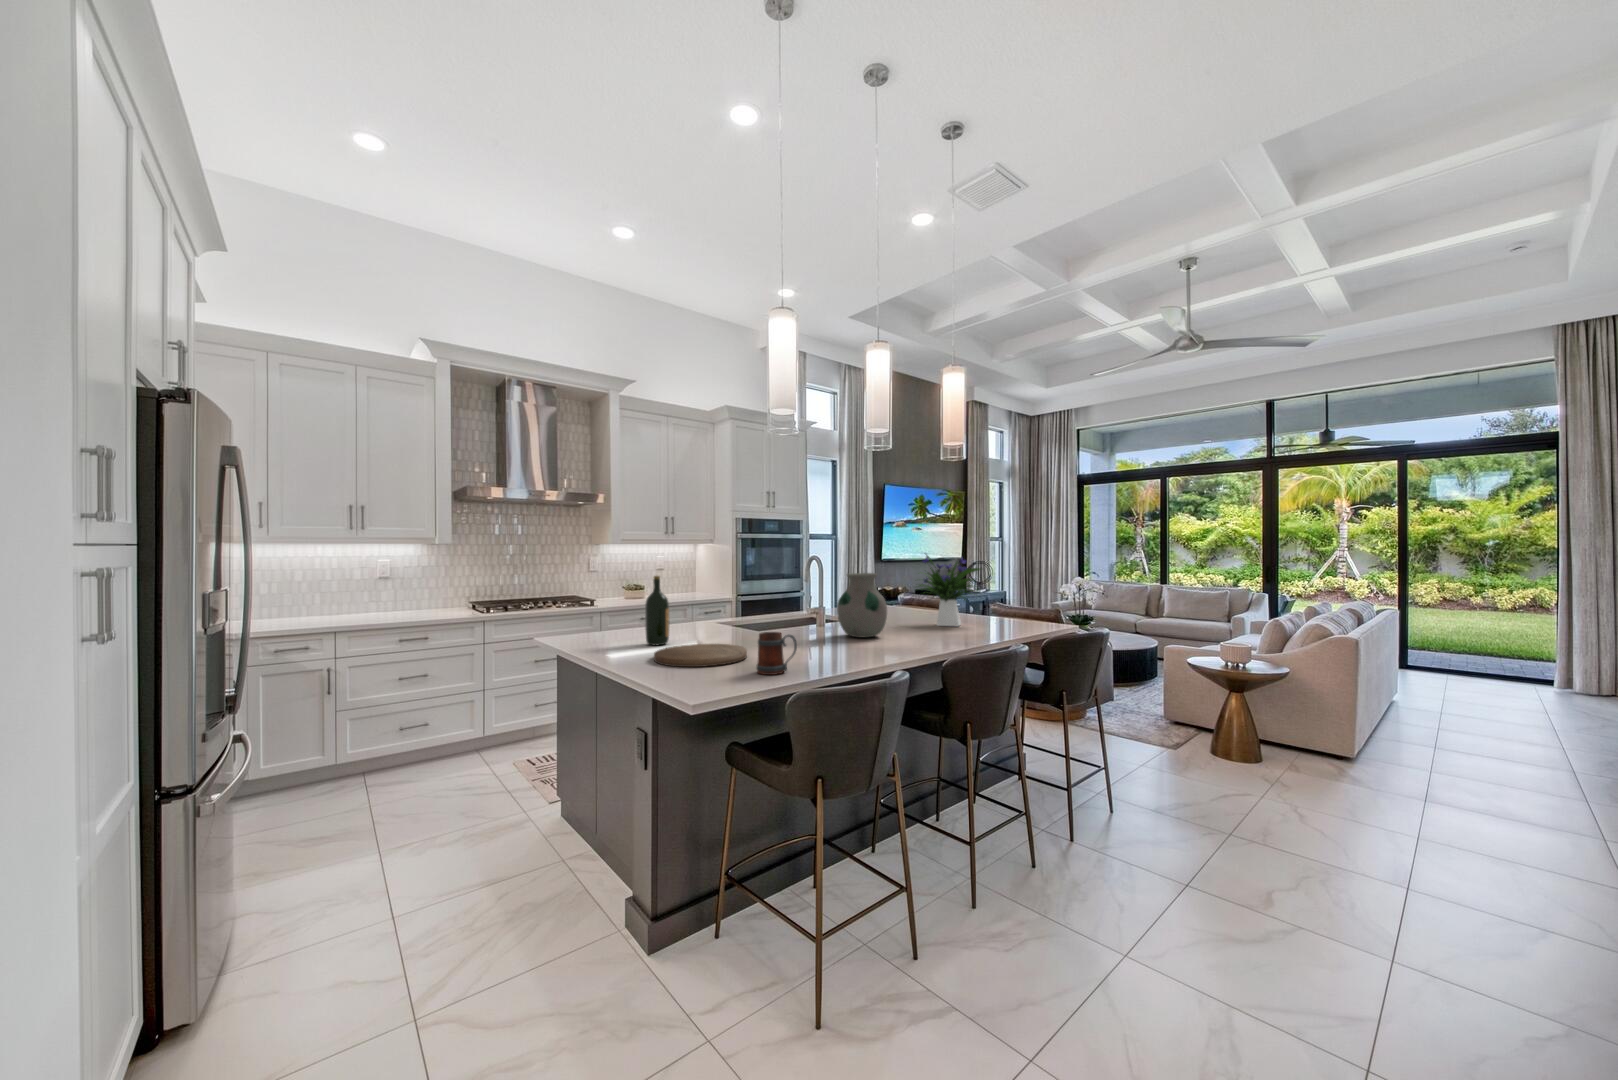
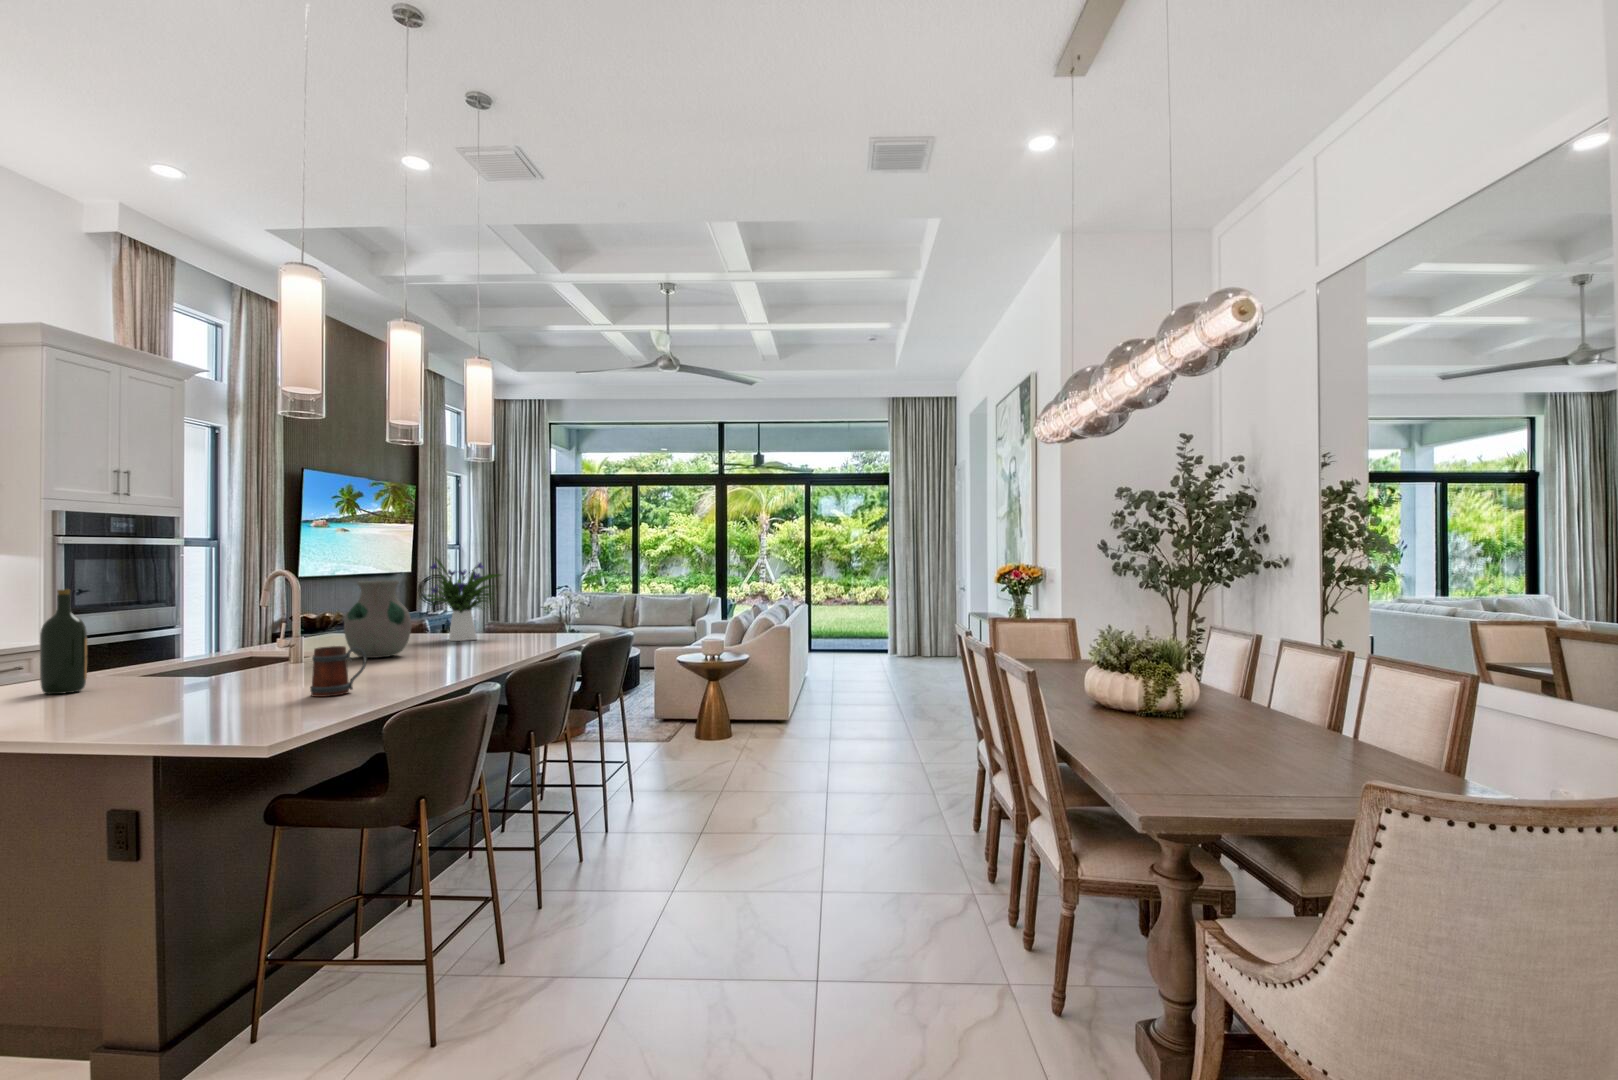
cutting board: present [654,644,747,667] -> none [109,676,265,707]

